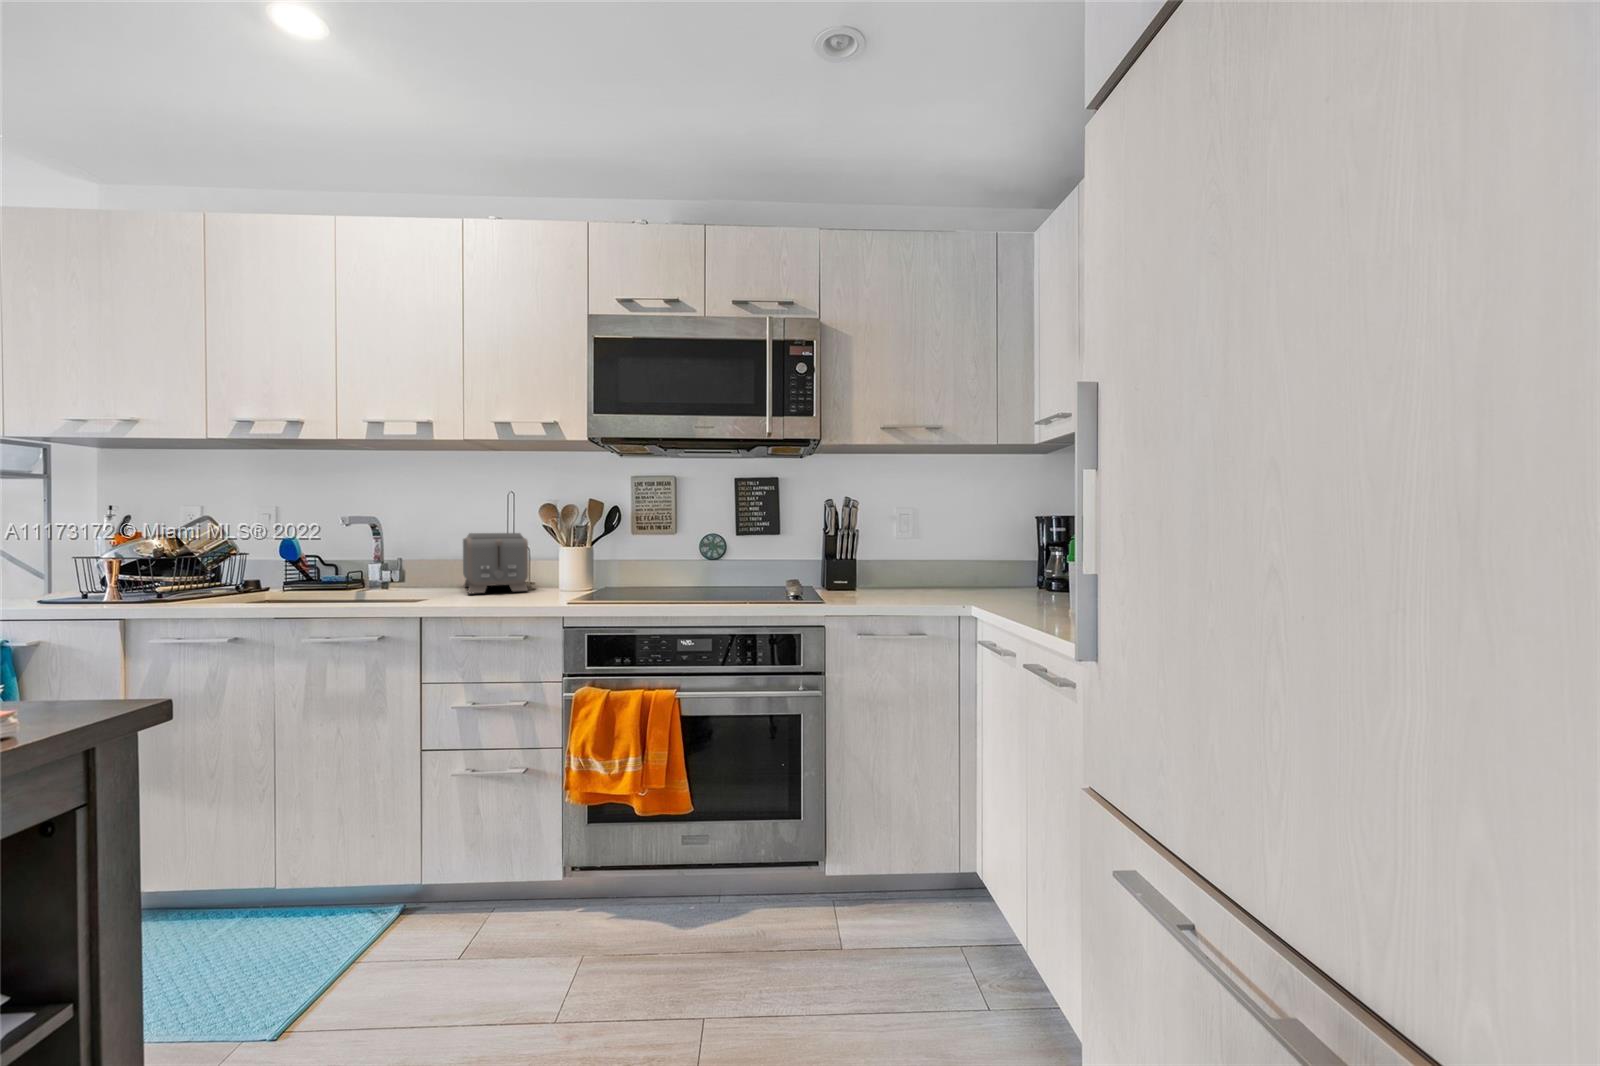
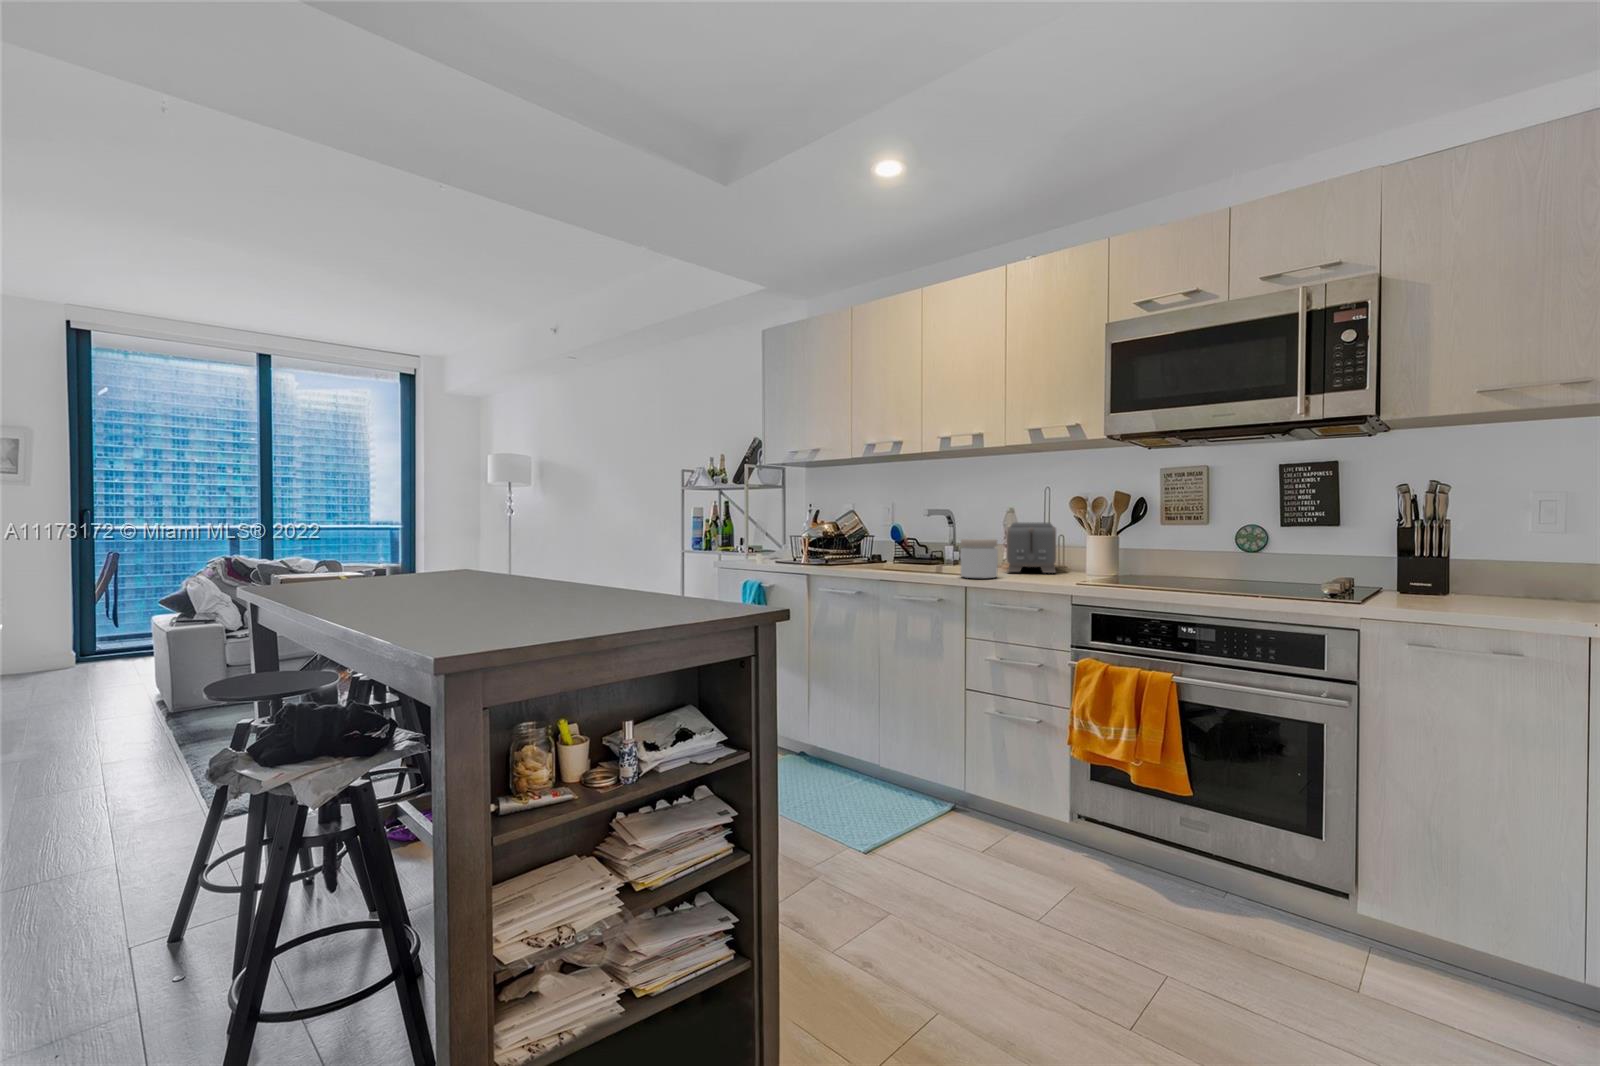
jar: none [410,554,462,606] -> present [961,539,998,578]

